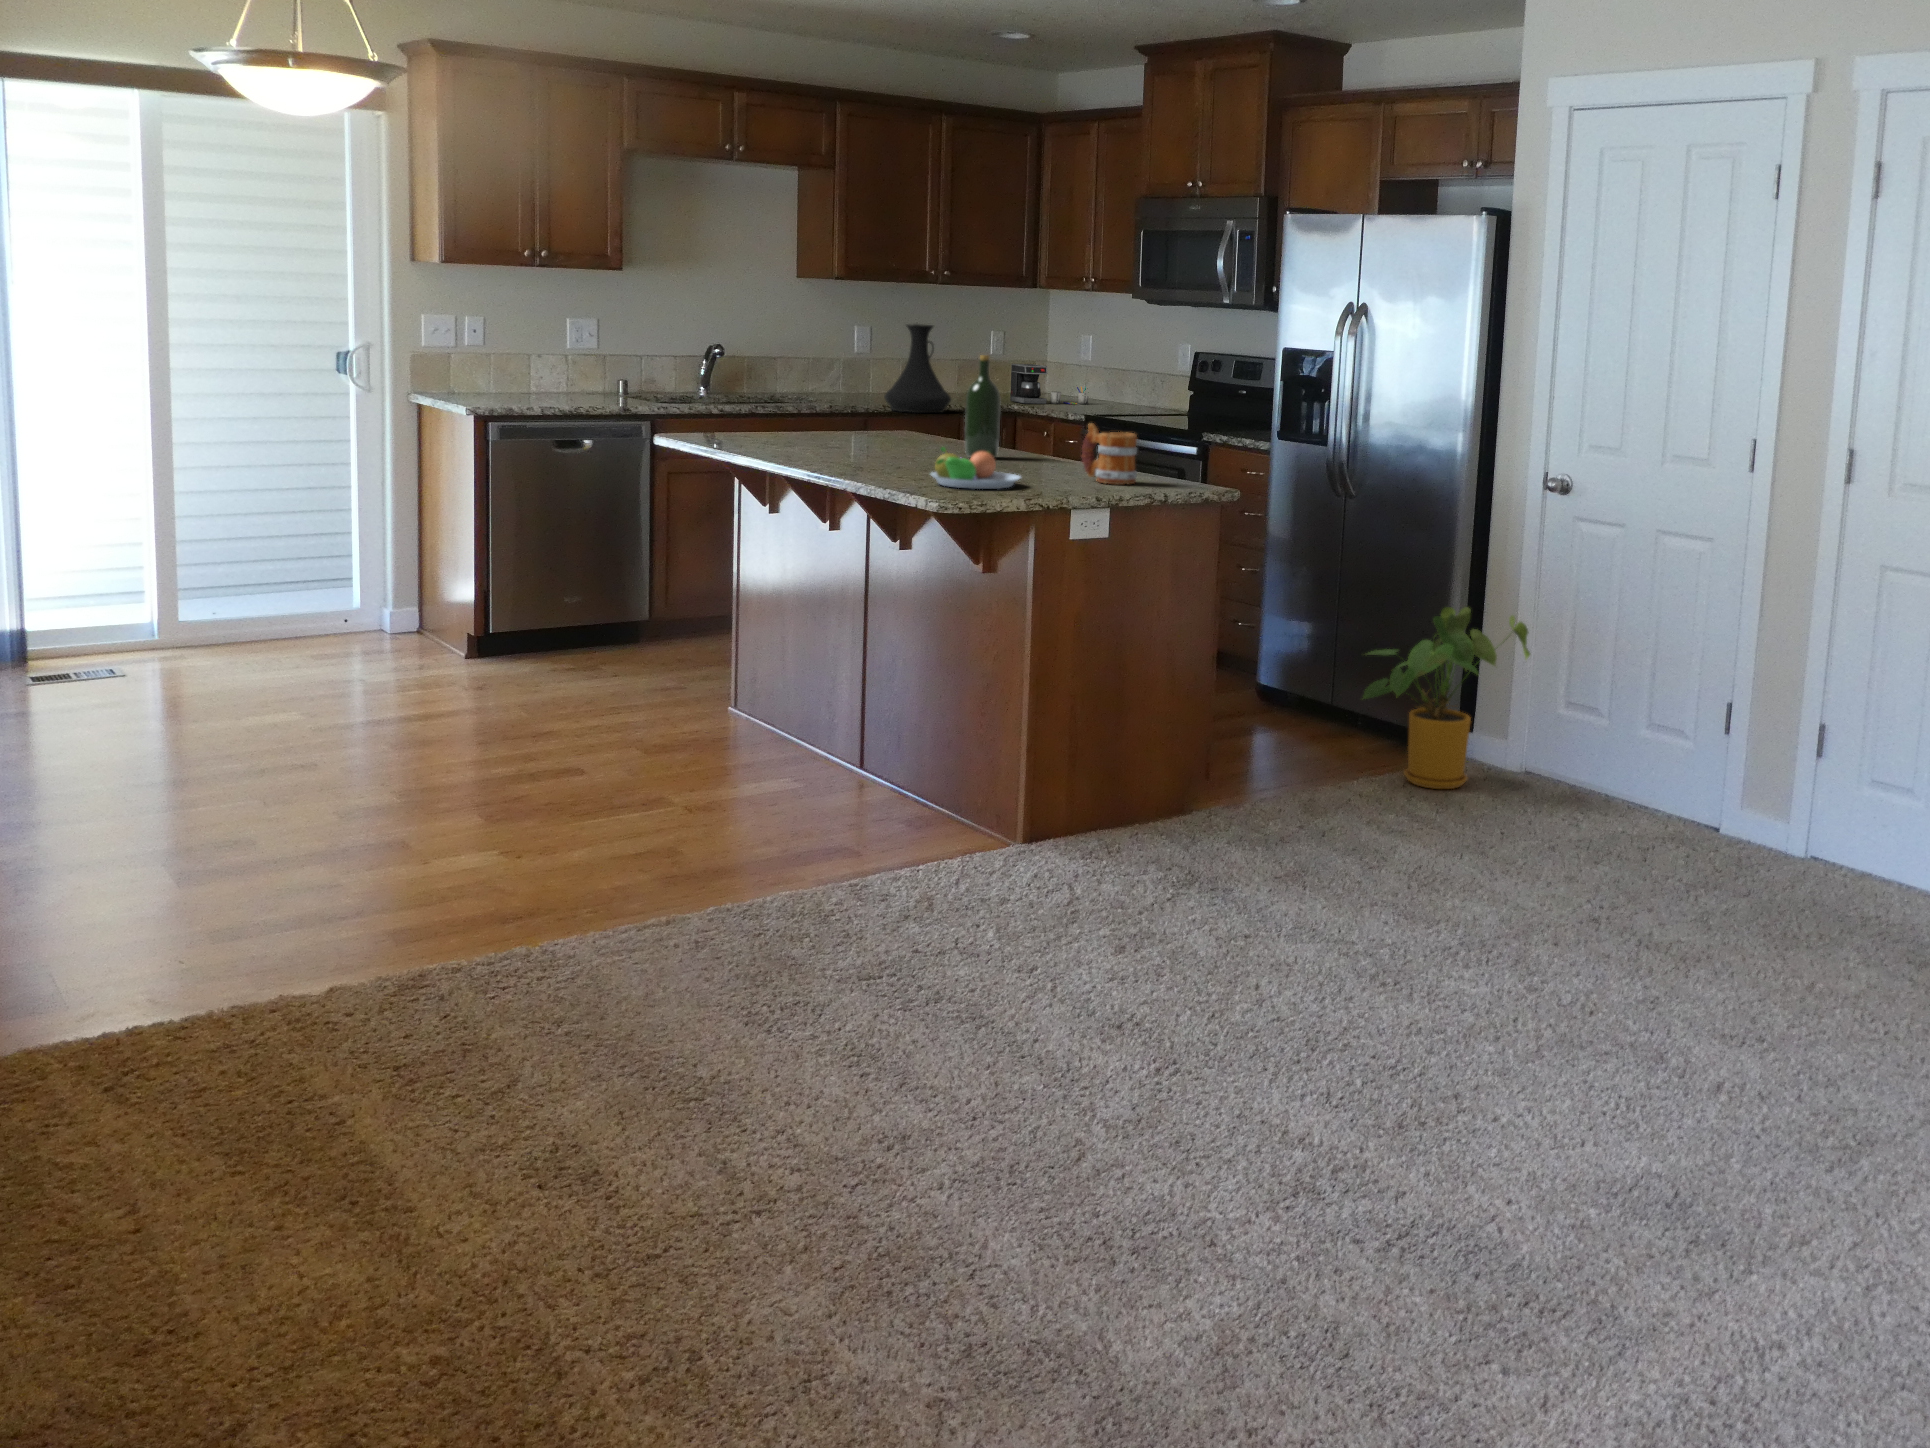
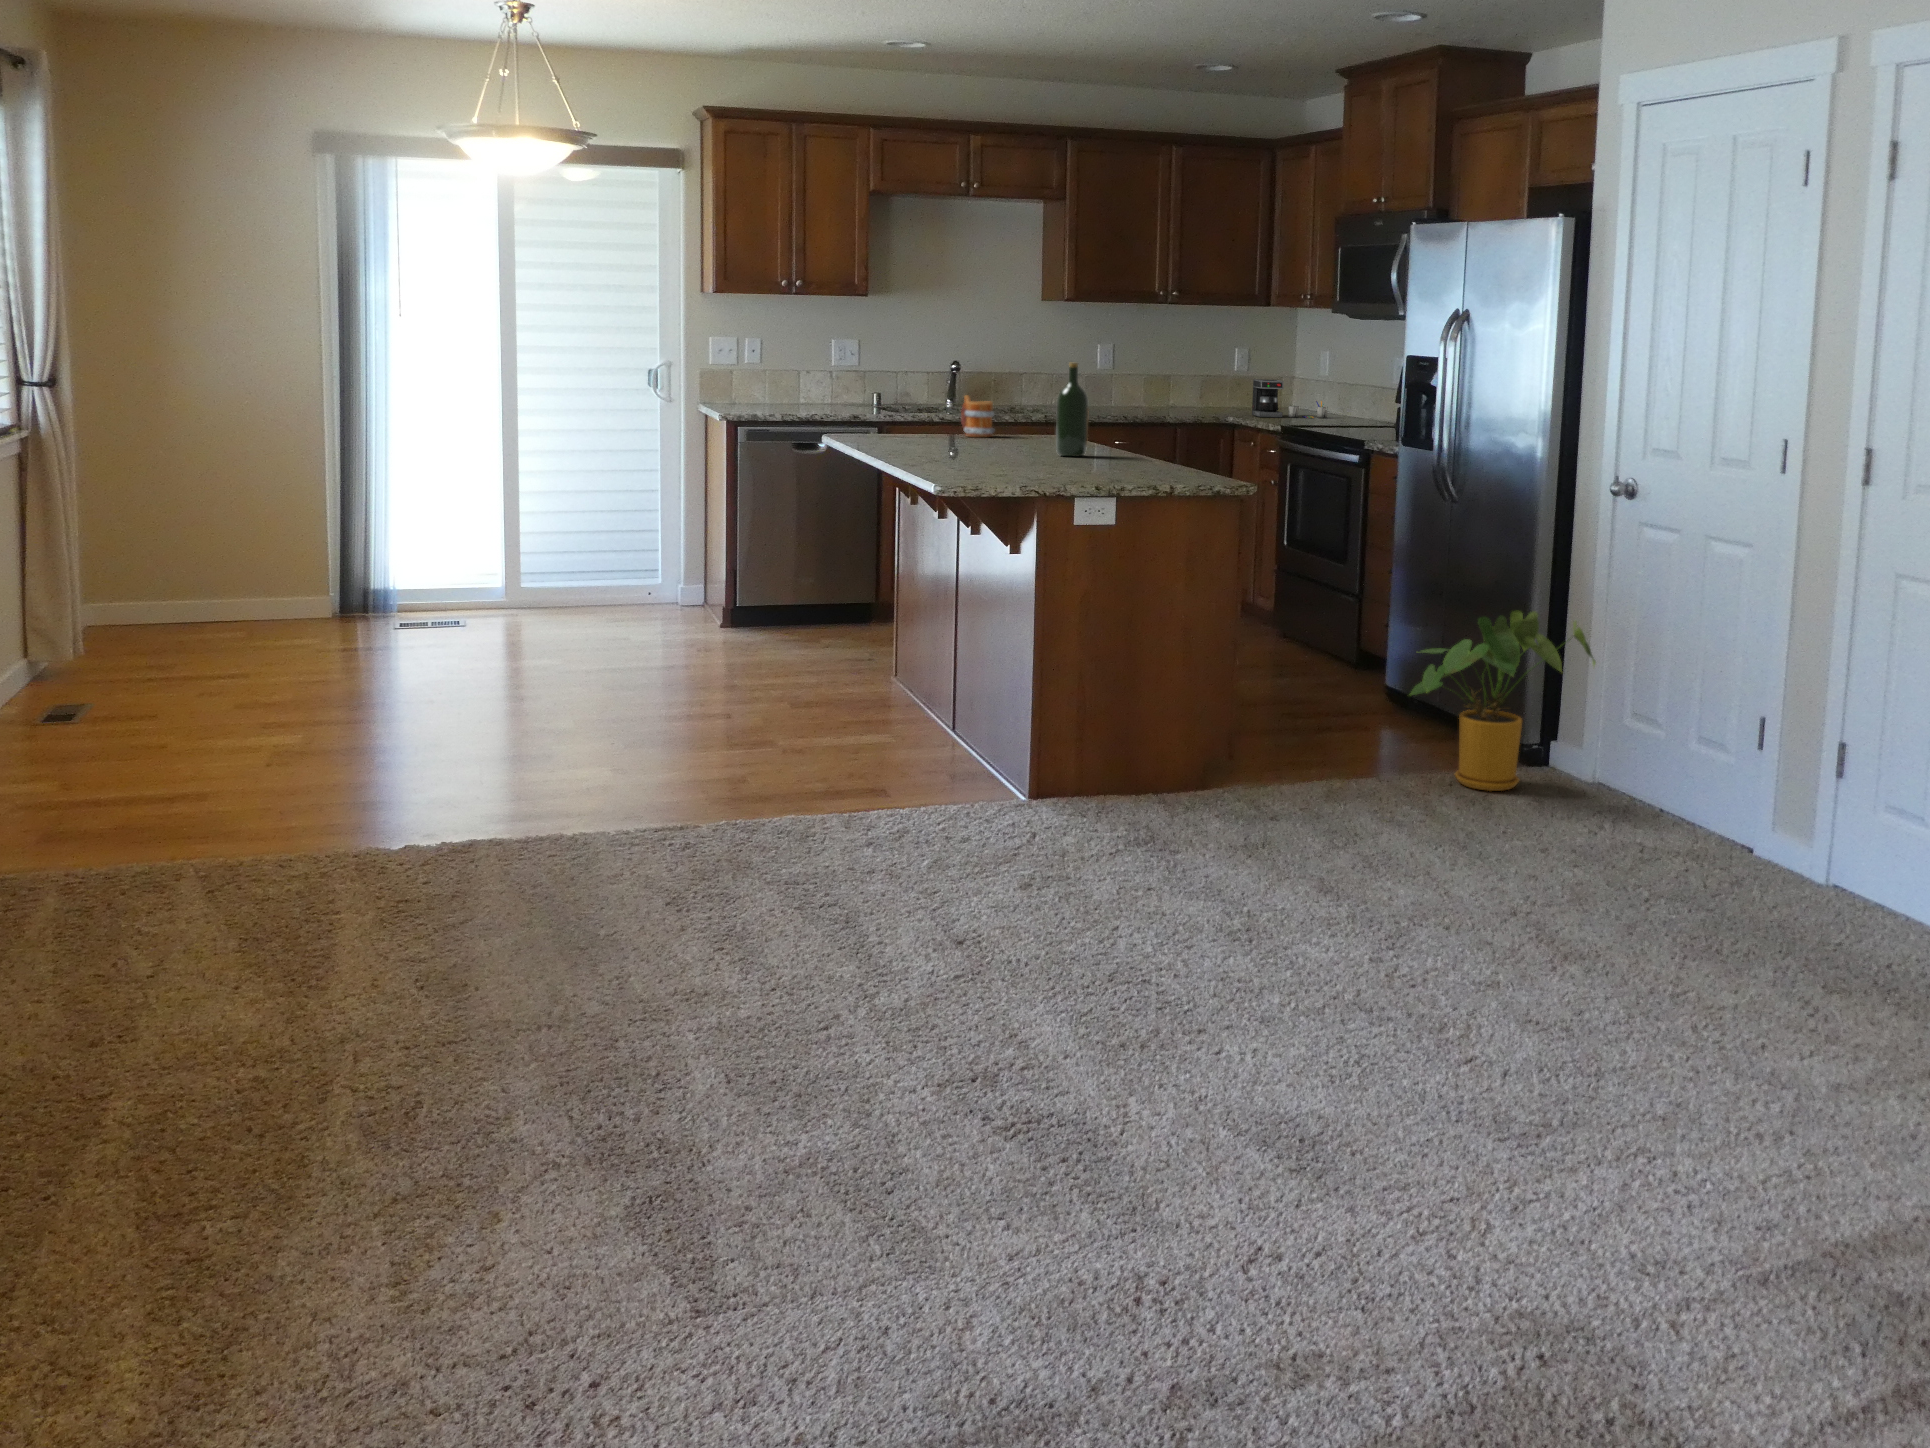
vase: present [884,324,951,413] -> none [1100,341,1162,423]
mug: present [1082,423,1137,484] -> present [961,395,994,437]
fruit bowl: present [931,447,1020,489] -> none [954,440,1038,477]

